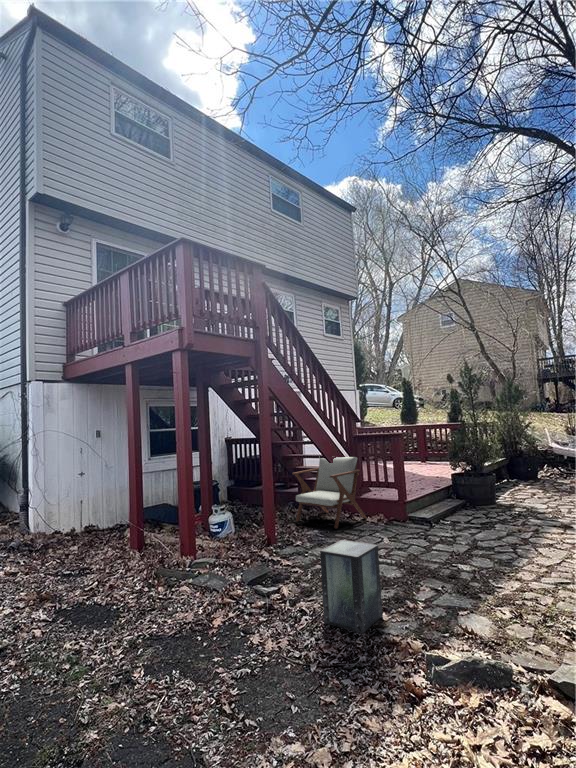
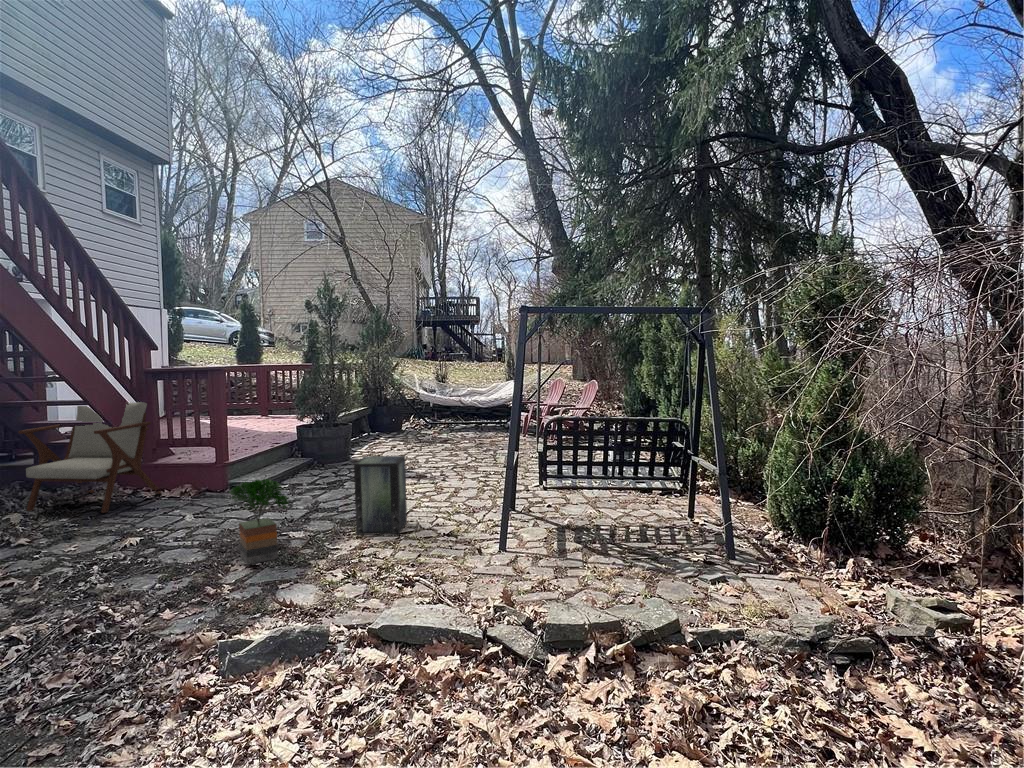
potted tree: none [416,522,461,587] -> present [229,479,288,565]
storage box: present [320,540,383,634] -> present [354,456,407,535]

